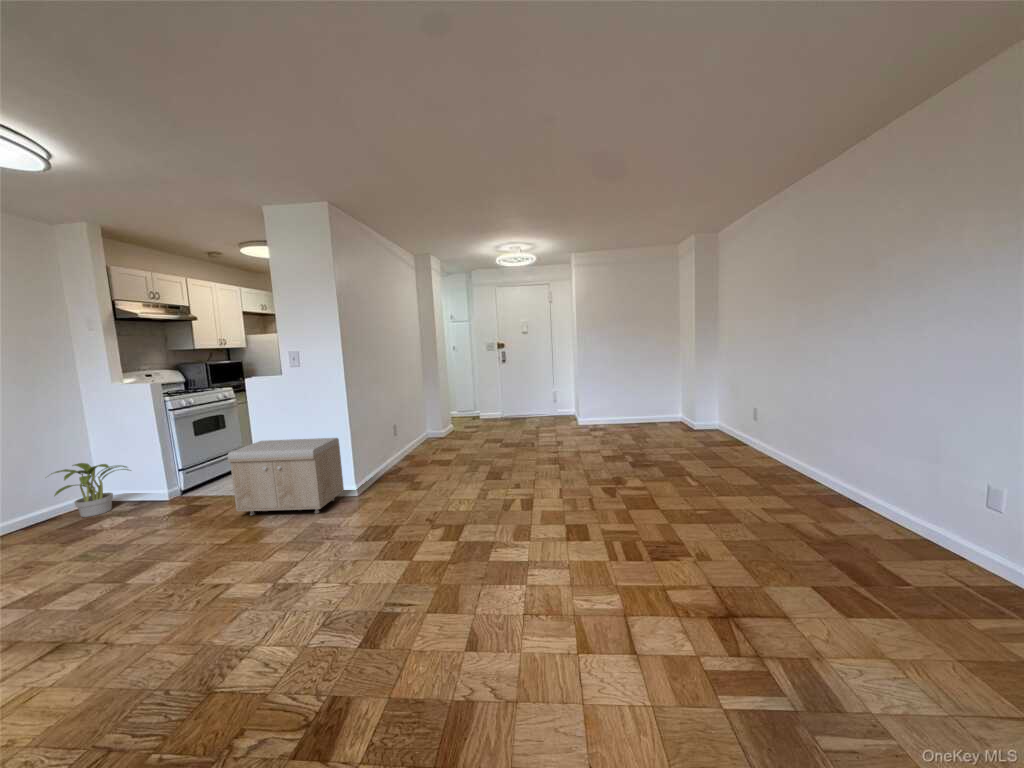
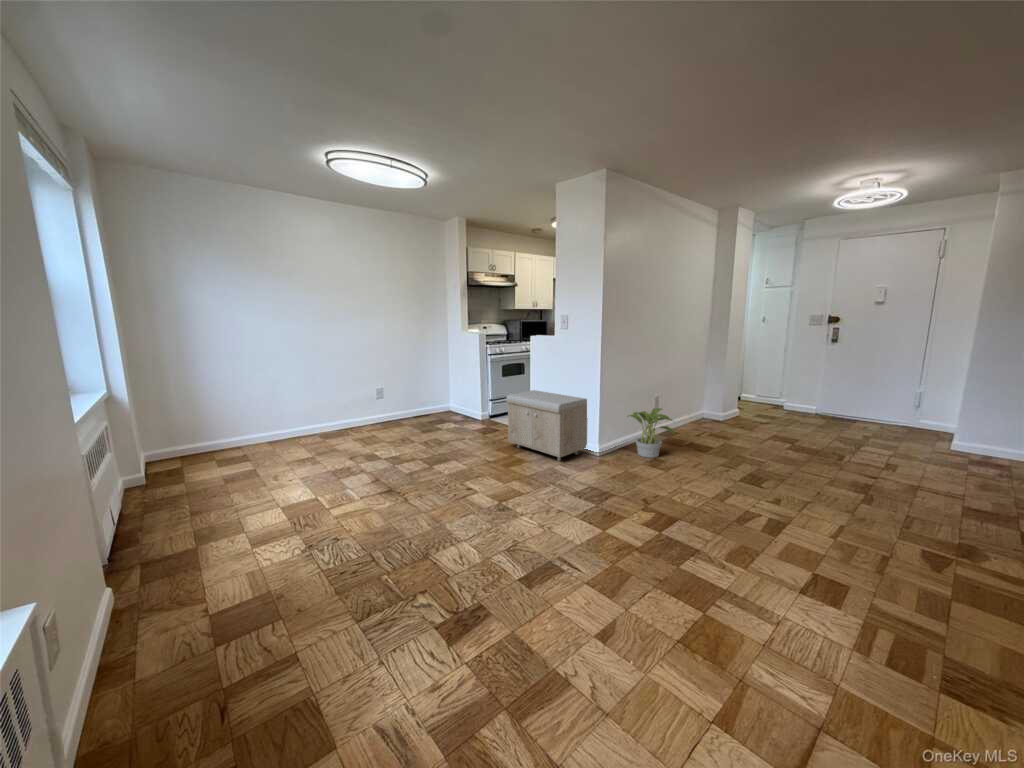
potted plant: present [51,463,131,517] -> present [629,408,675,458]

